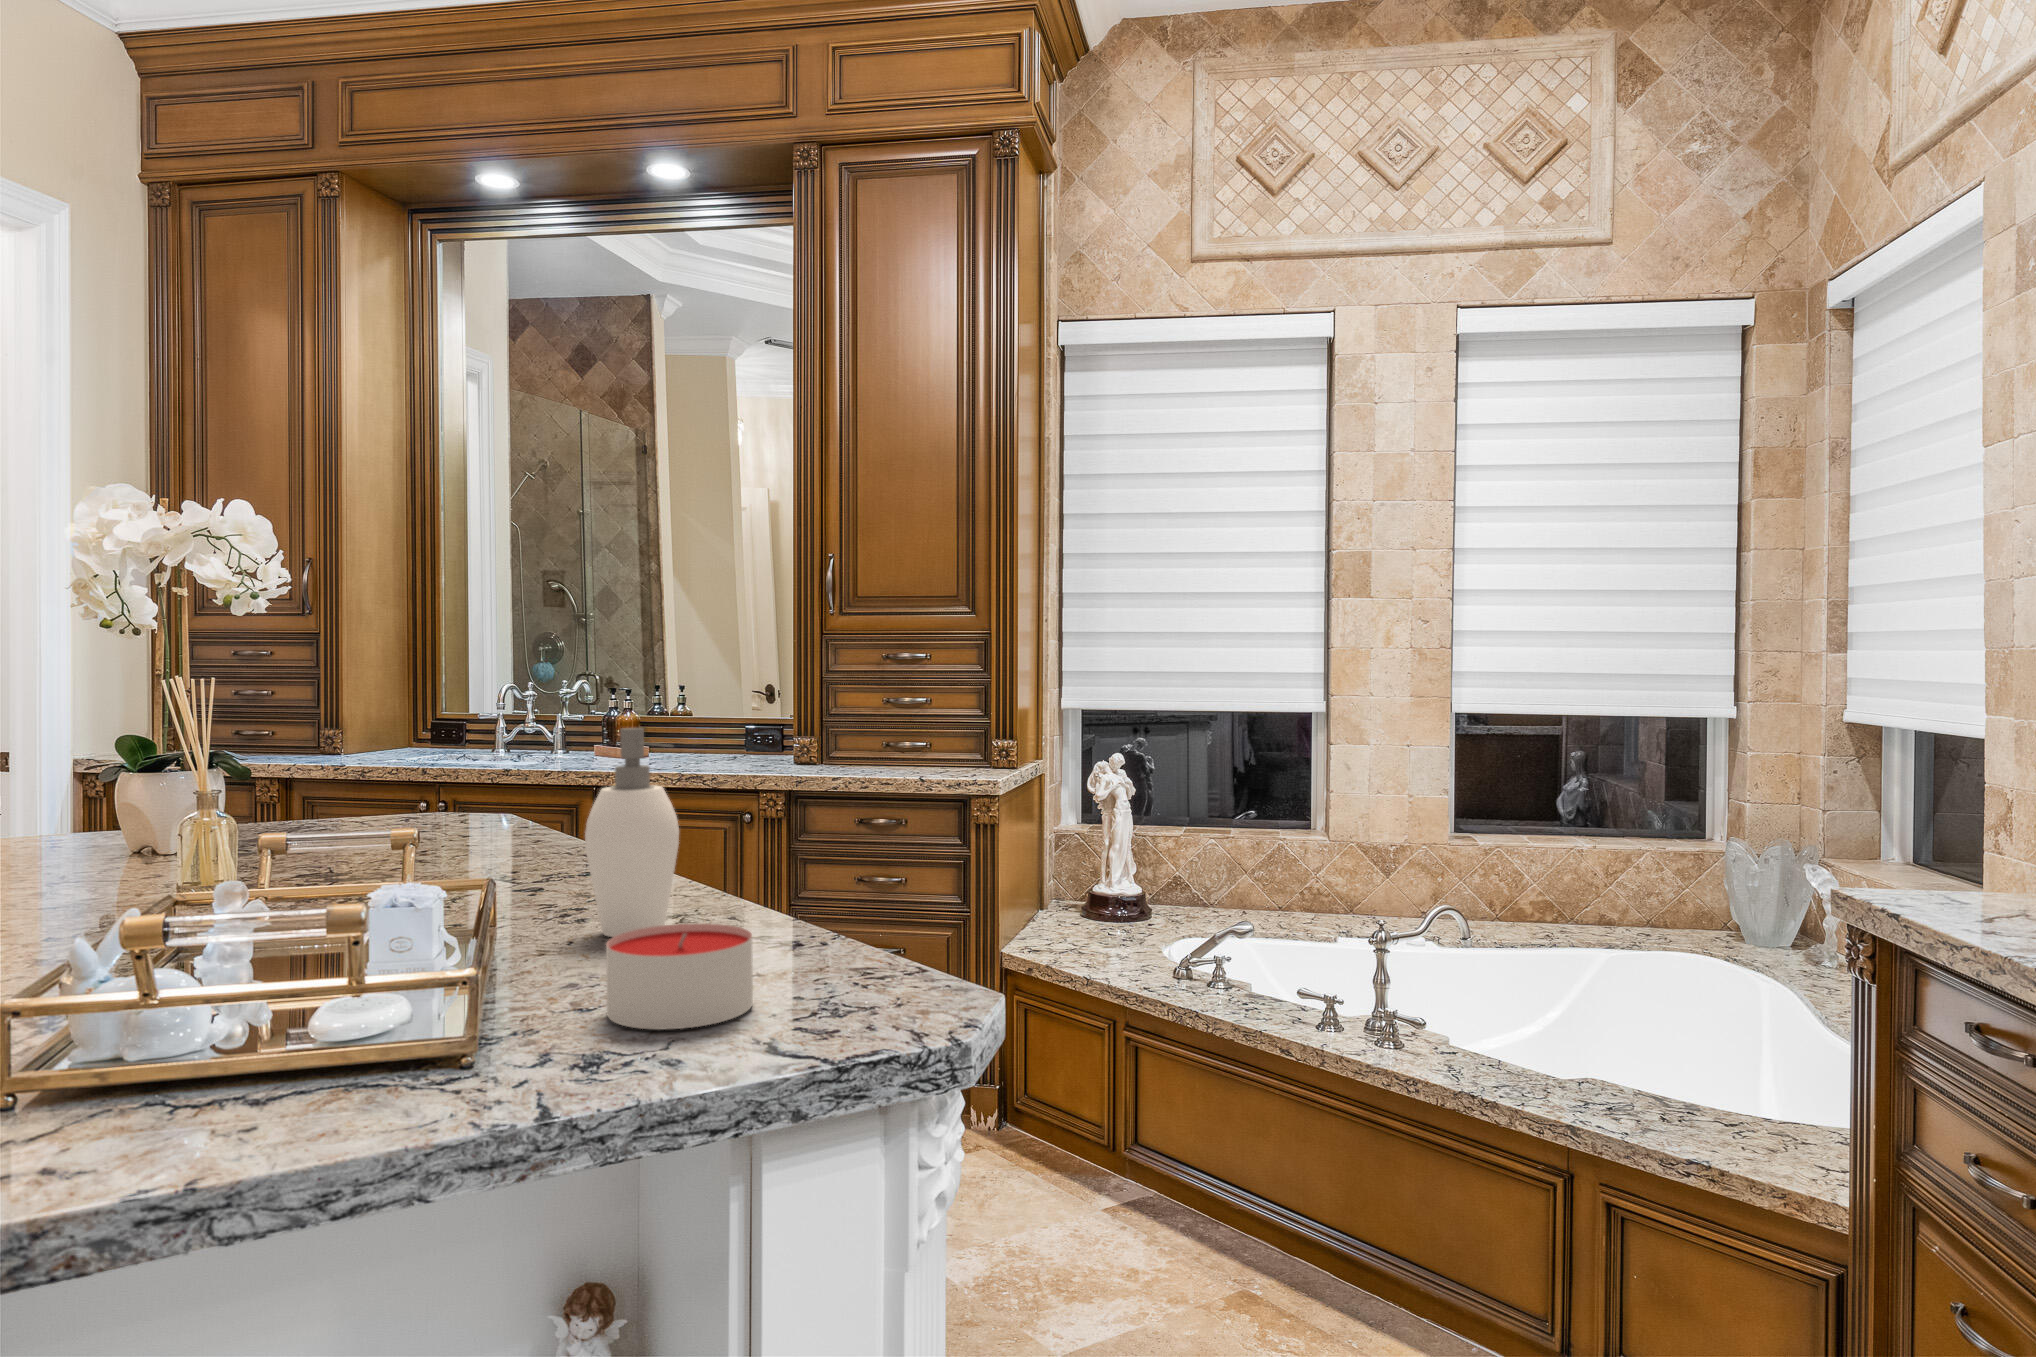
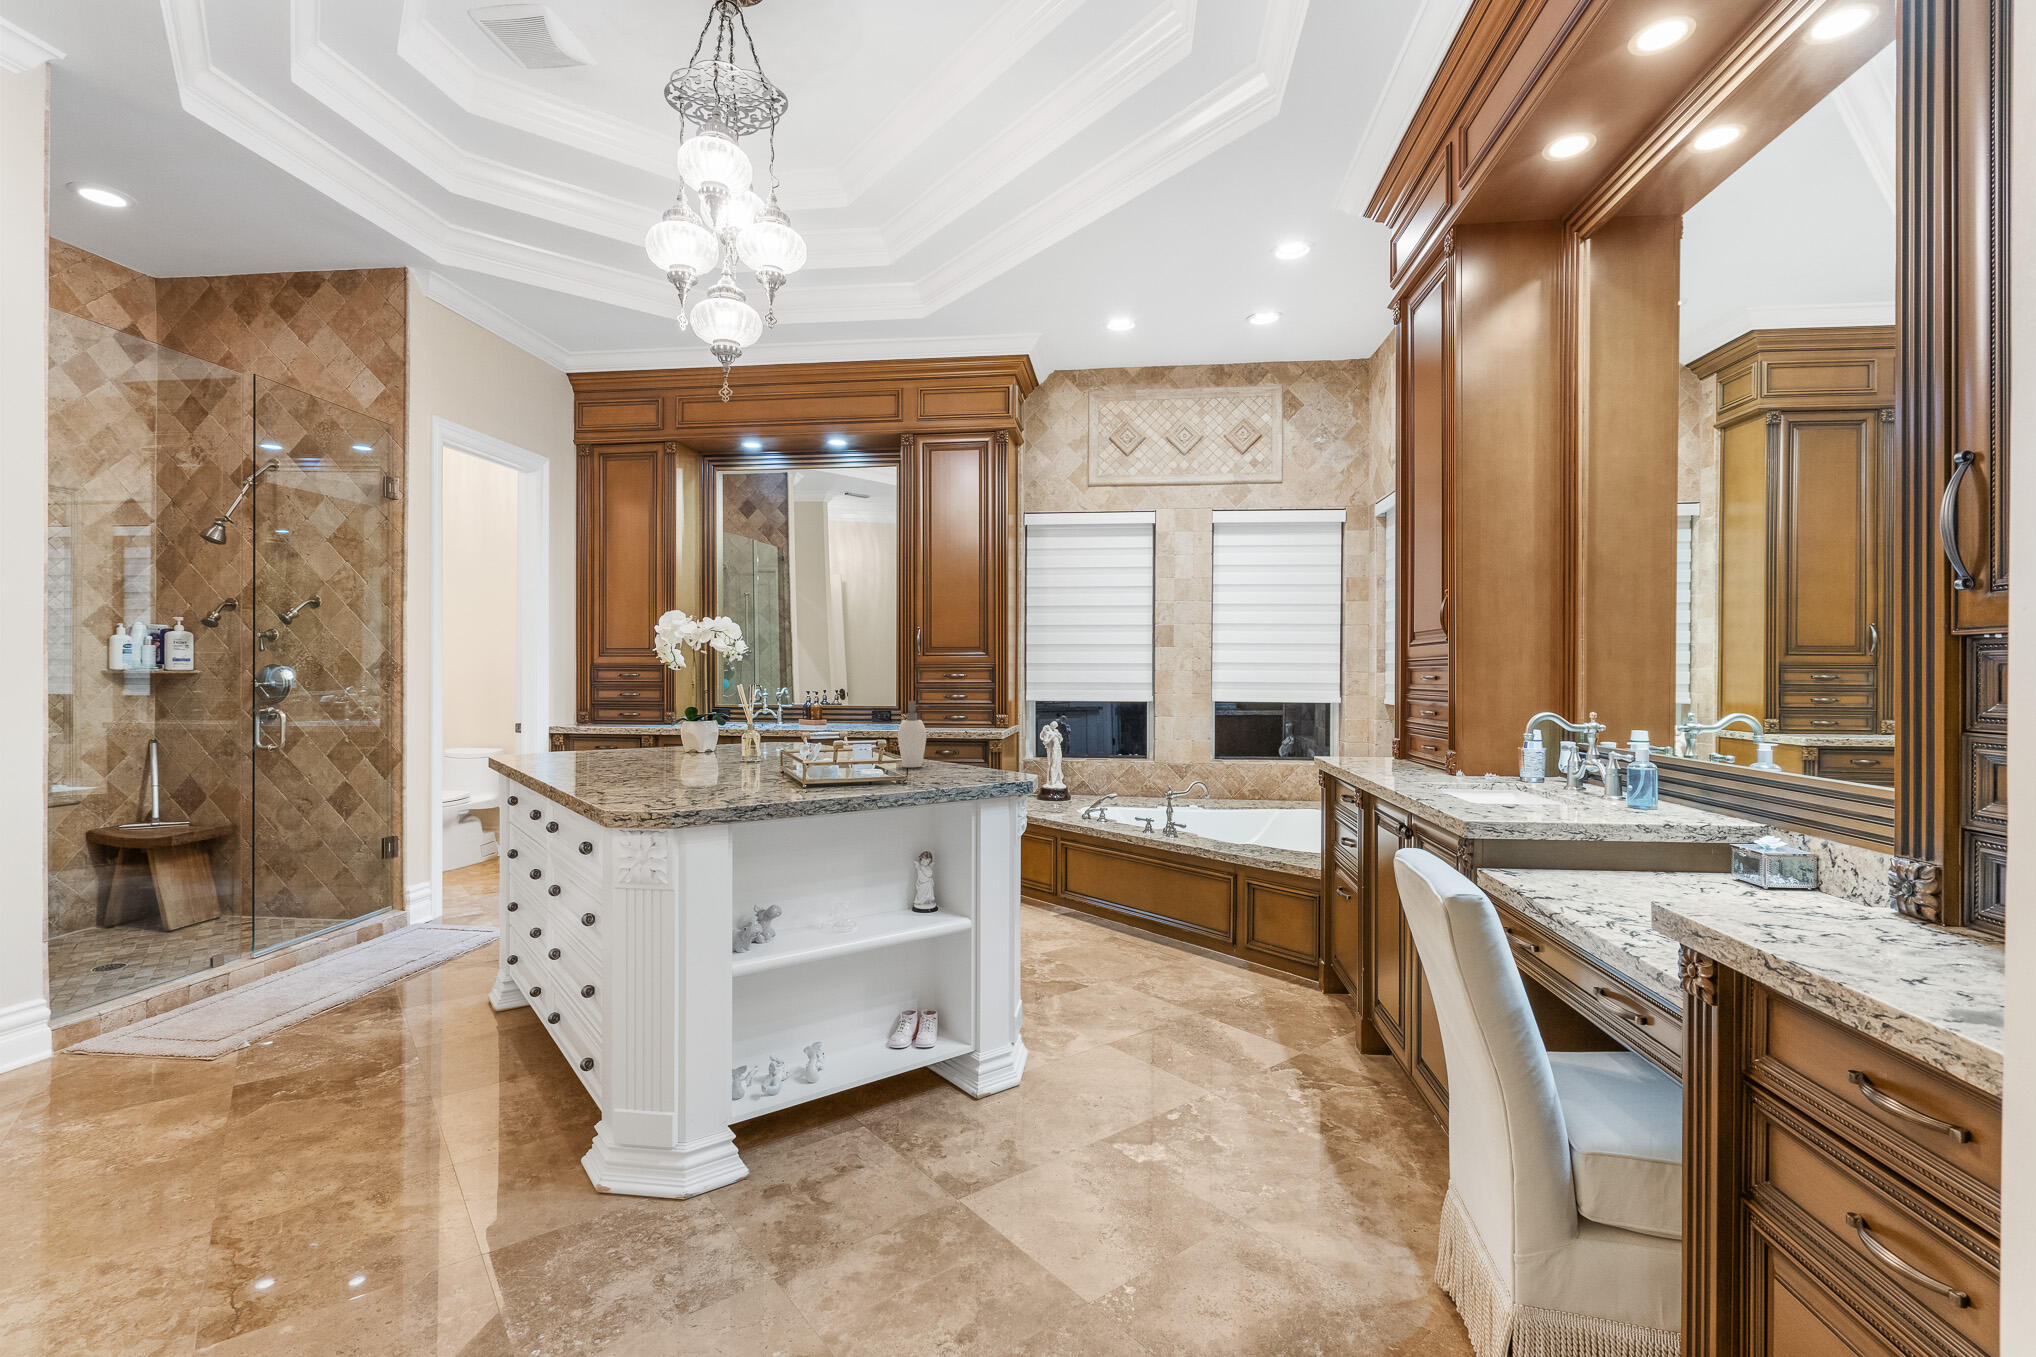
candle: present [606,924,753,1030] -> none [929,755,968,779]

